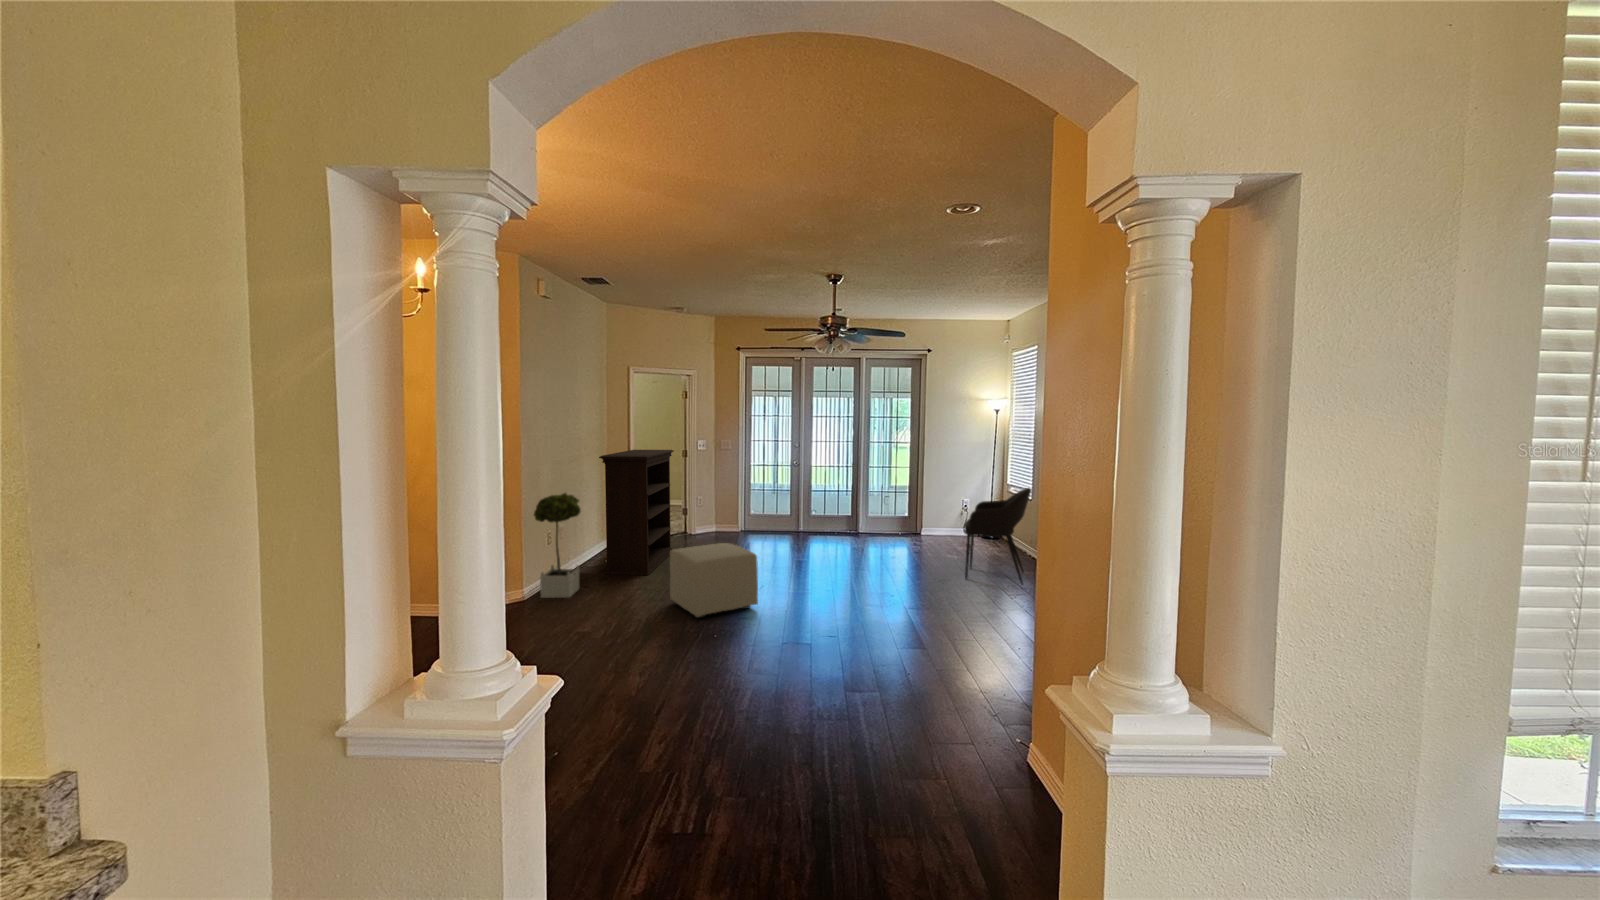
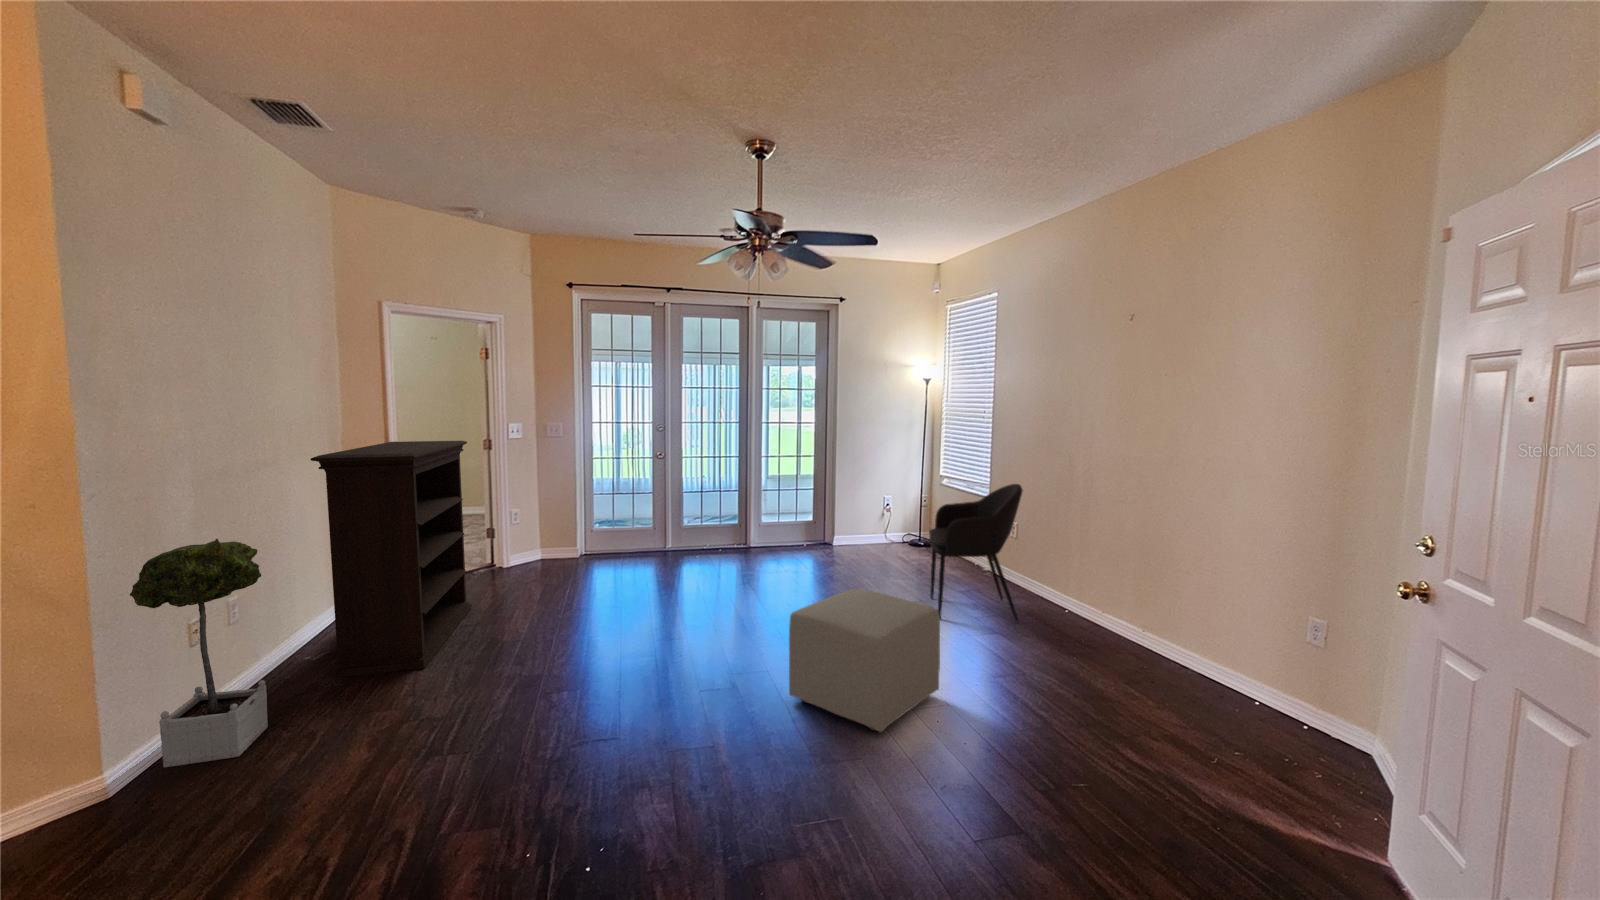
ottoman: present [670,543,758,618] -> present [789,589,940,732]

